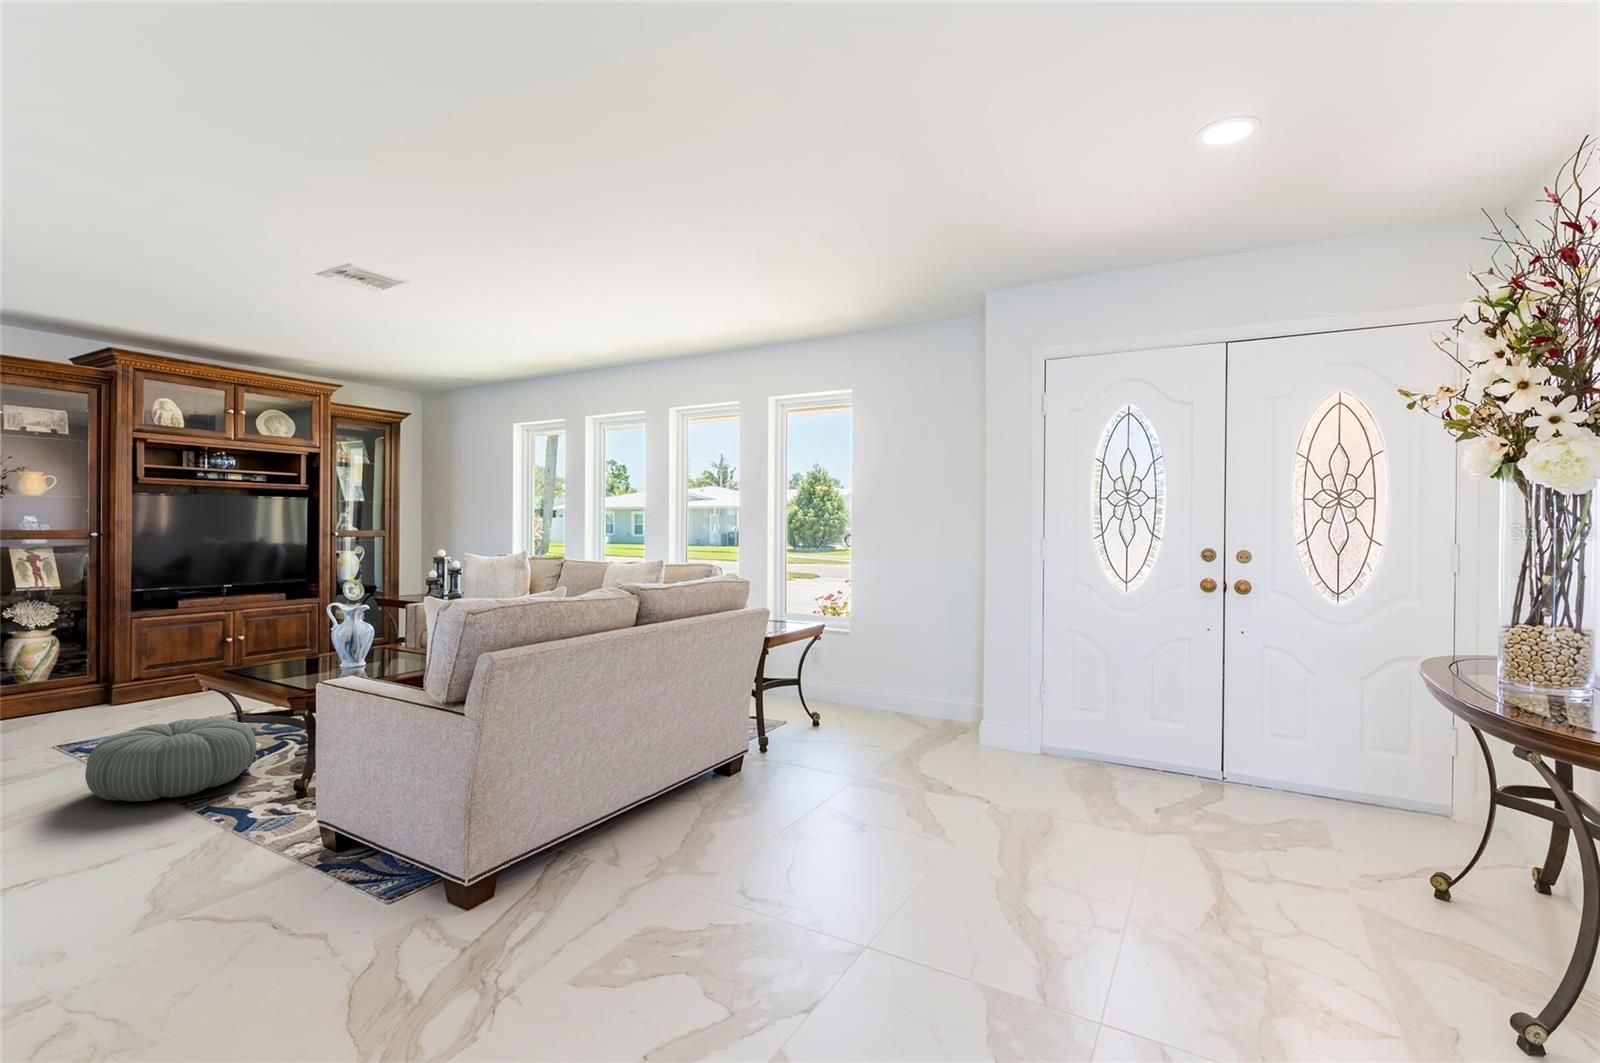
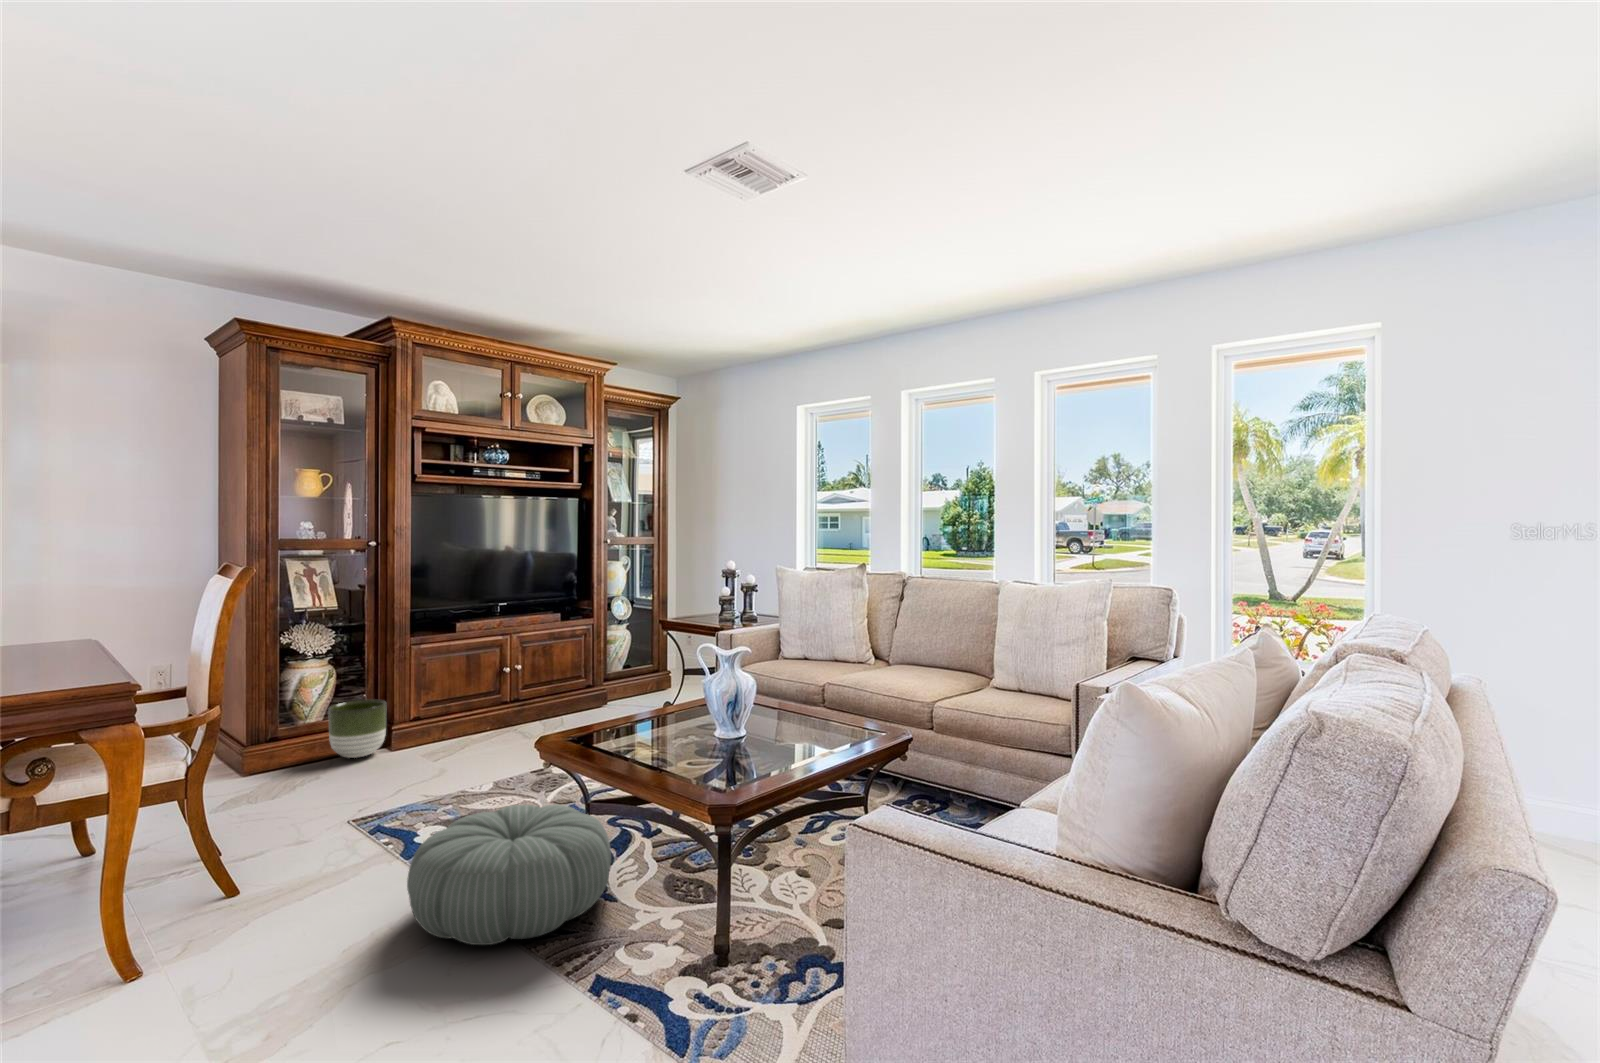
planter: none [49,664,107,711] -> present [328,699,386,758]

